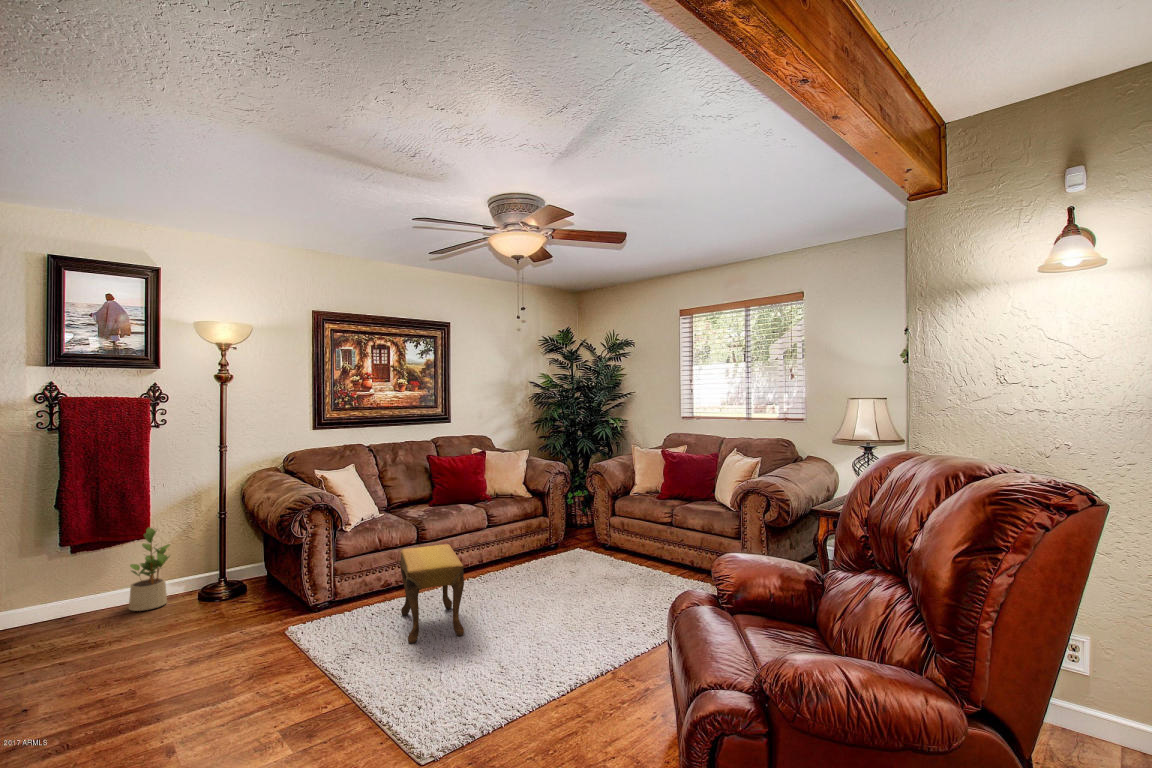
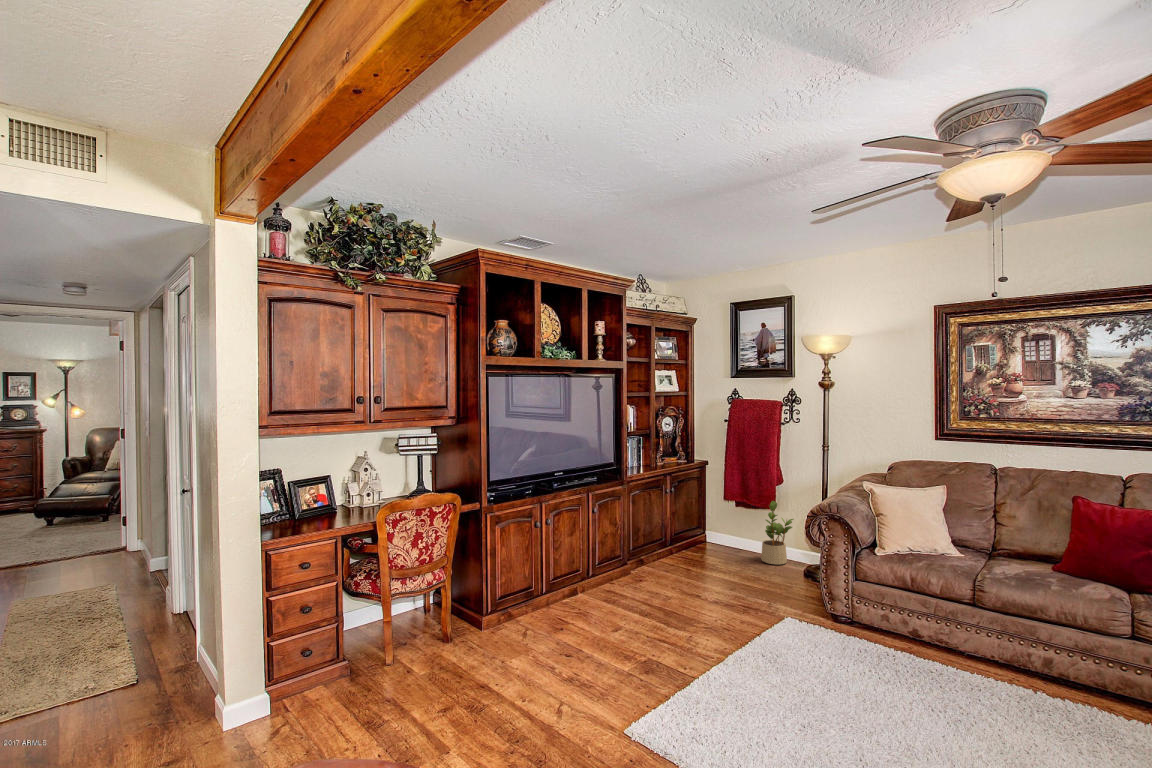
footstool: present [400,544,464,643] -> none [805,593,930,723]

